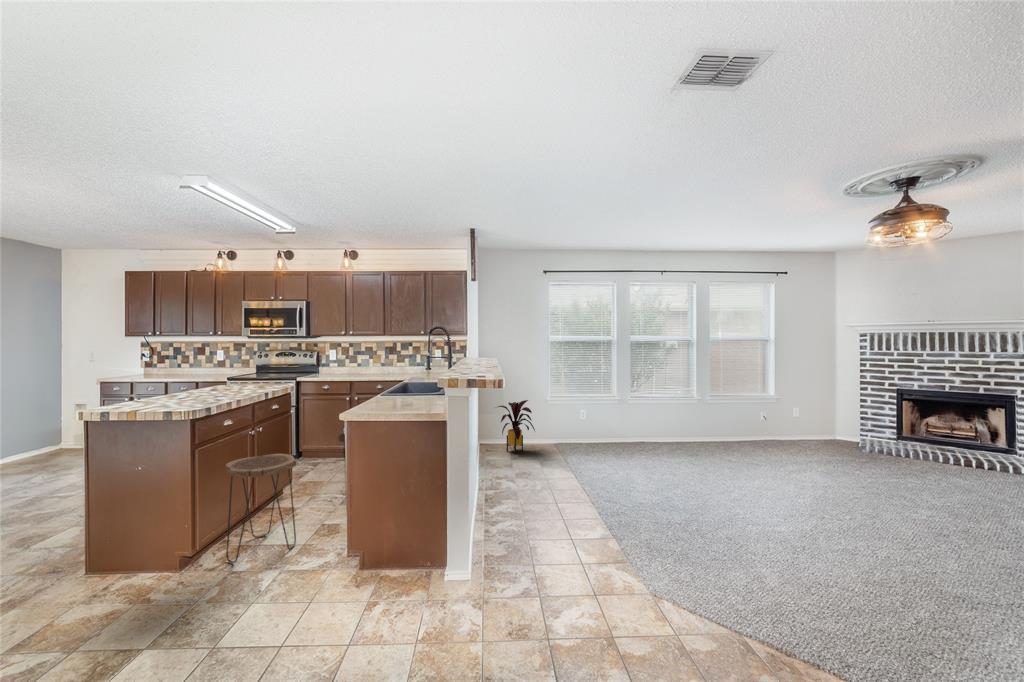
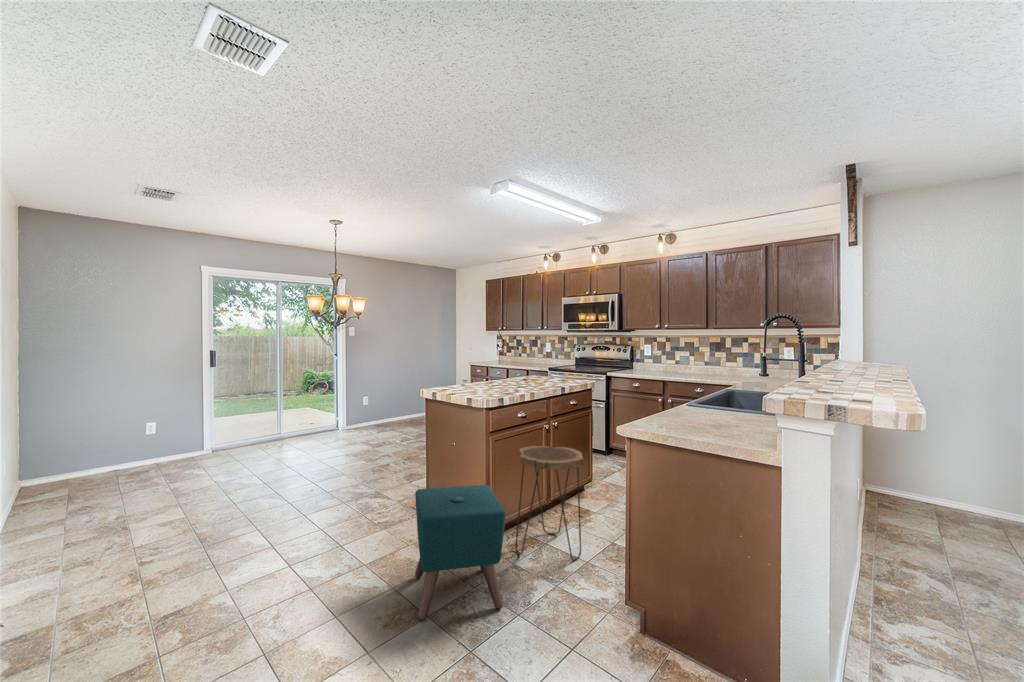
house plant: present [498,400,535,453] -> none [881,434,978,520]
ottoman: none [106,505,234,655] -> present [415,485,506,620]

